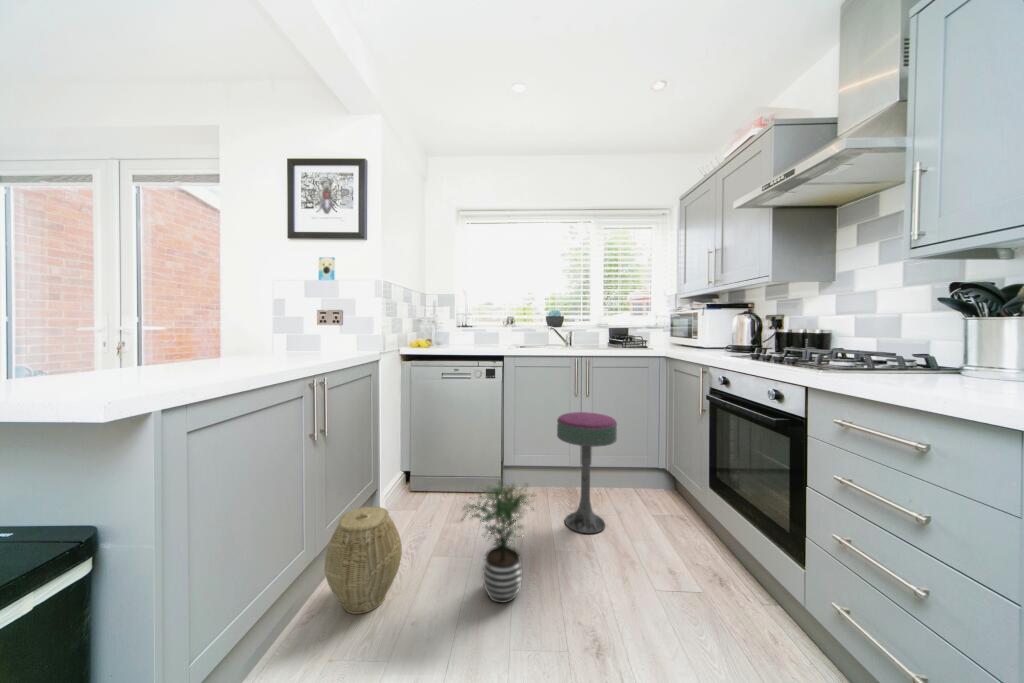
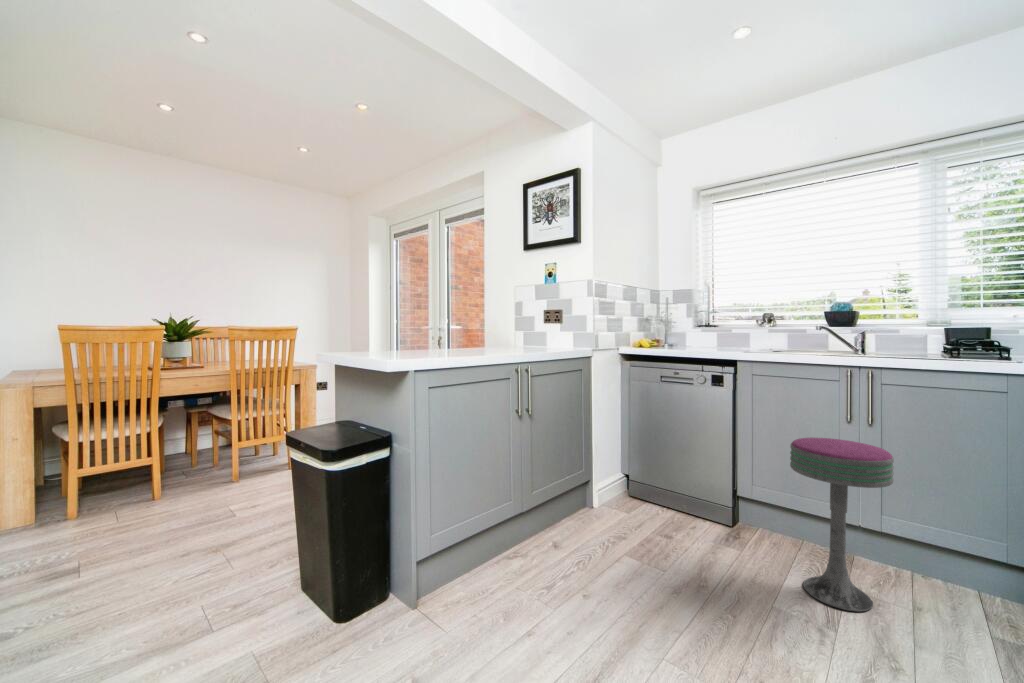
potted plant: present [461,482,534,603] -> none [625,487,718,625]
woven basket: present [324,507,402,614] -> none [514,485,578,576]

